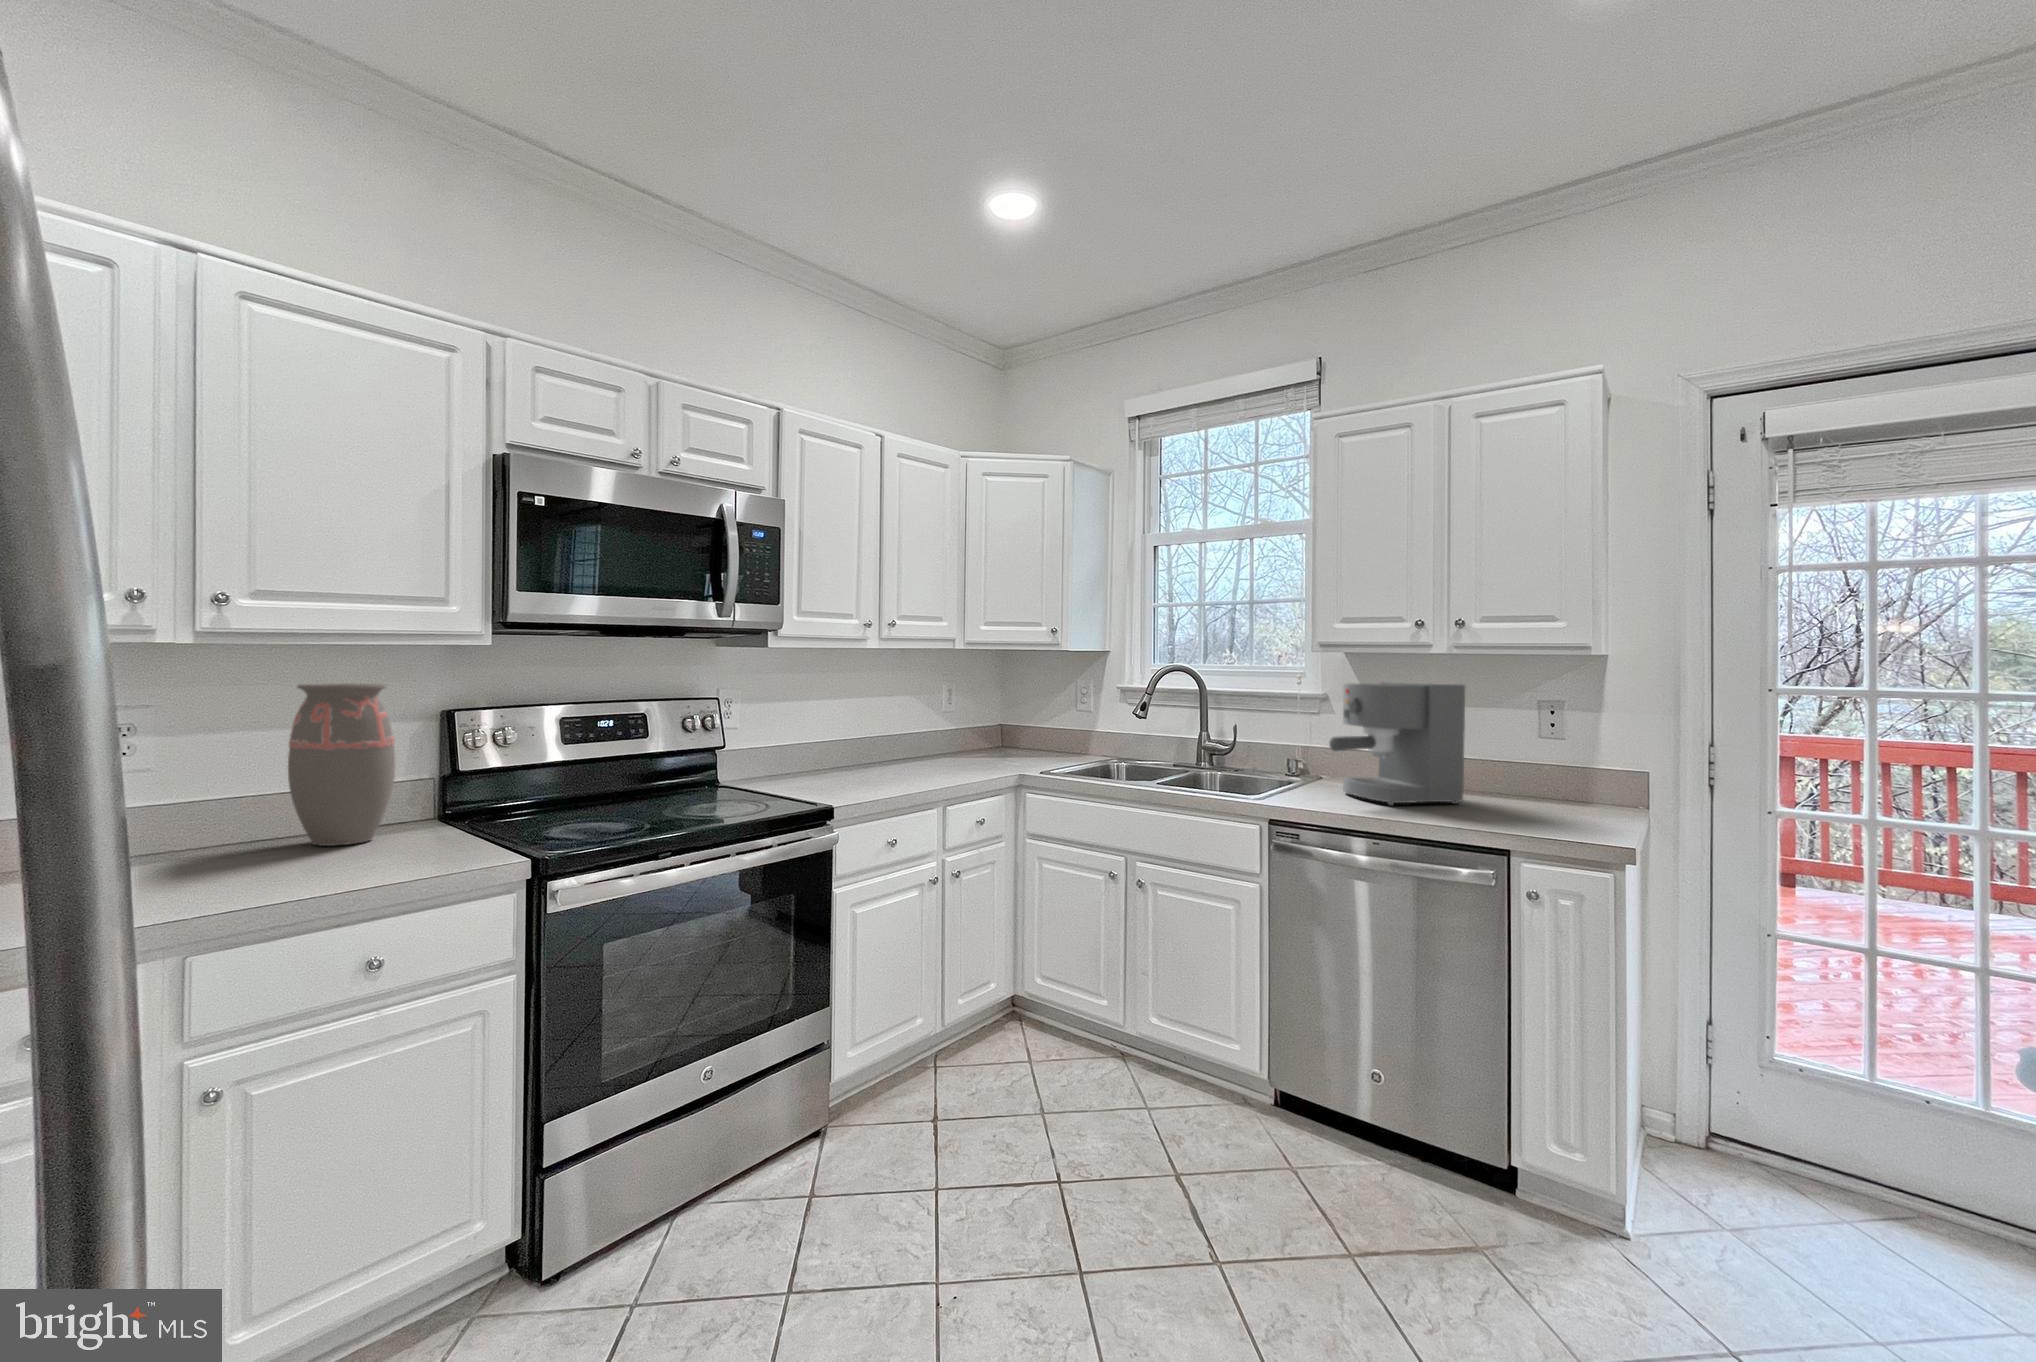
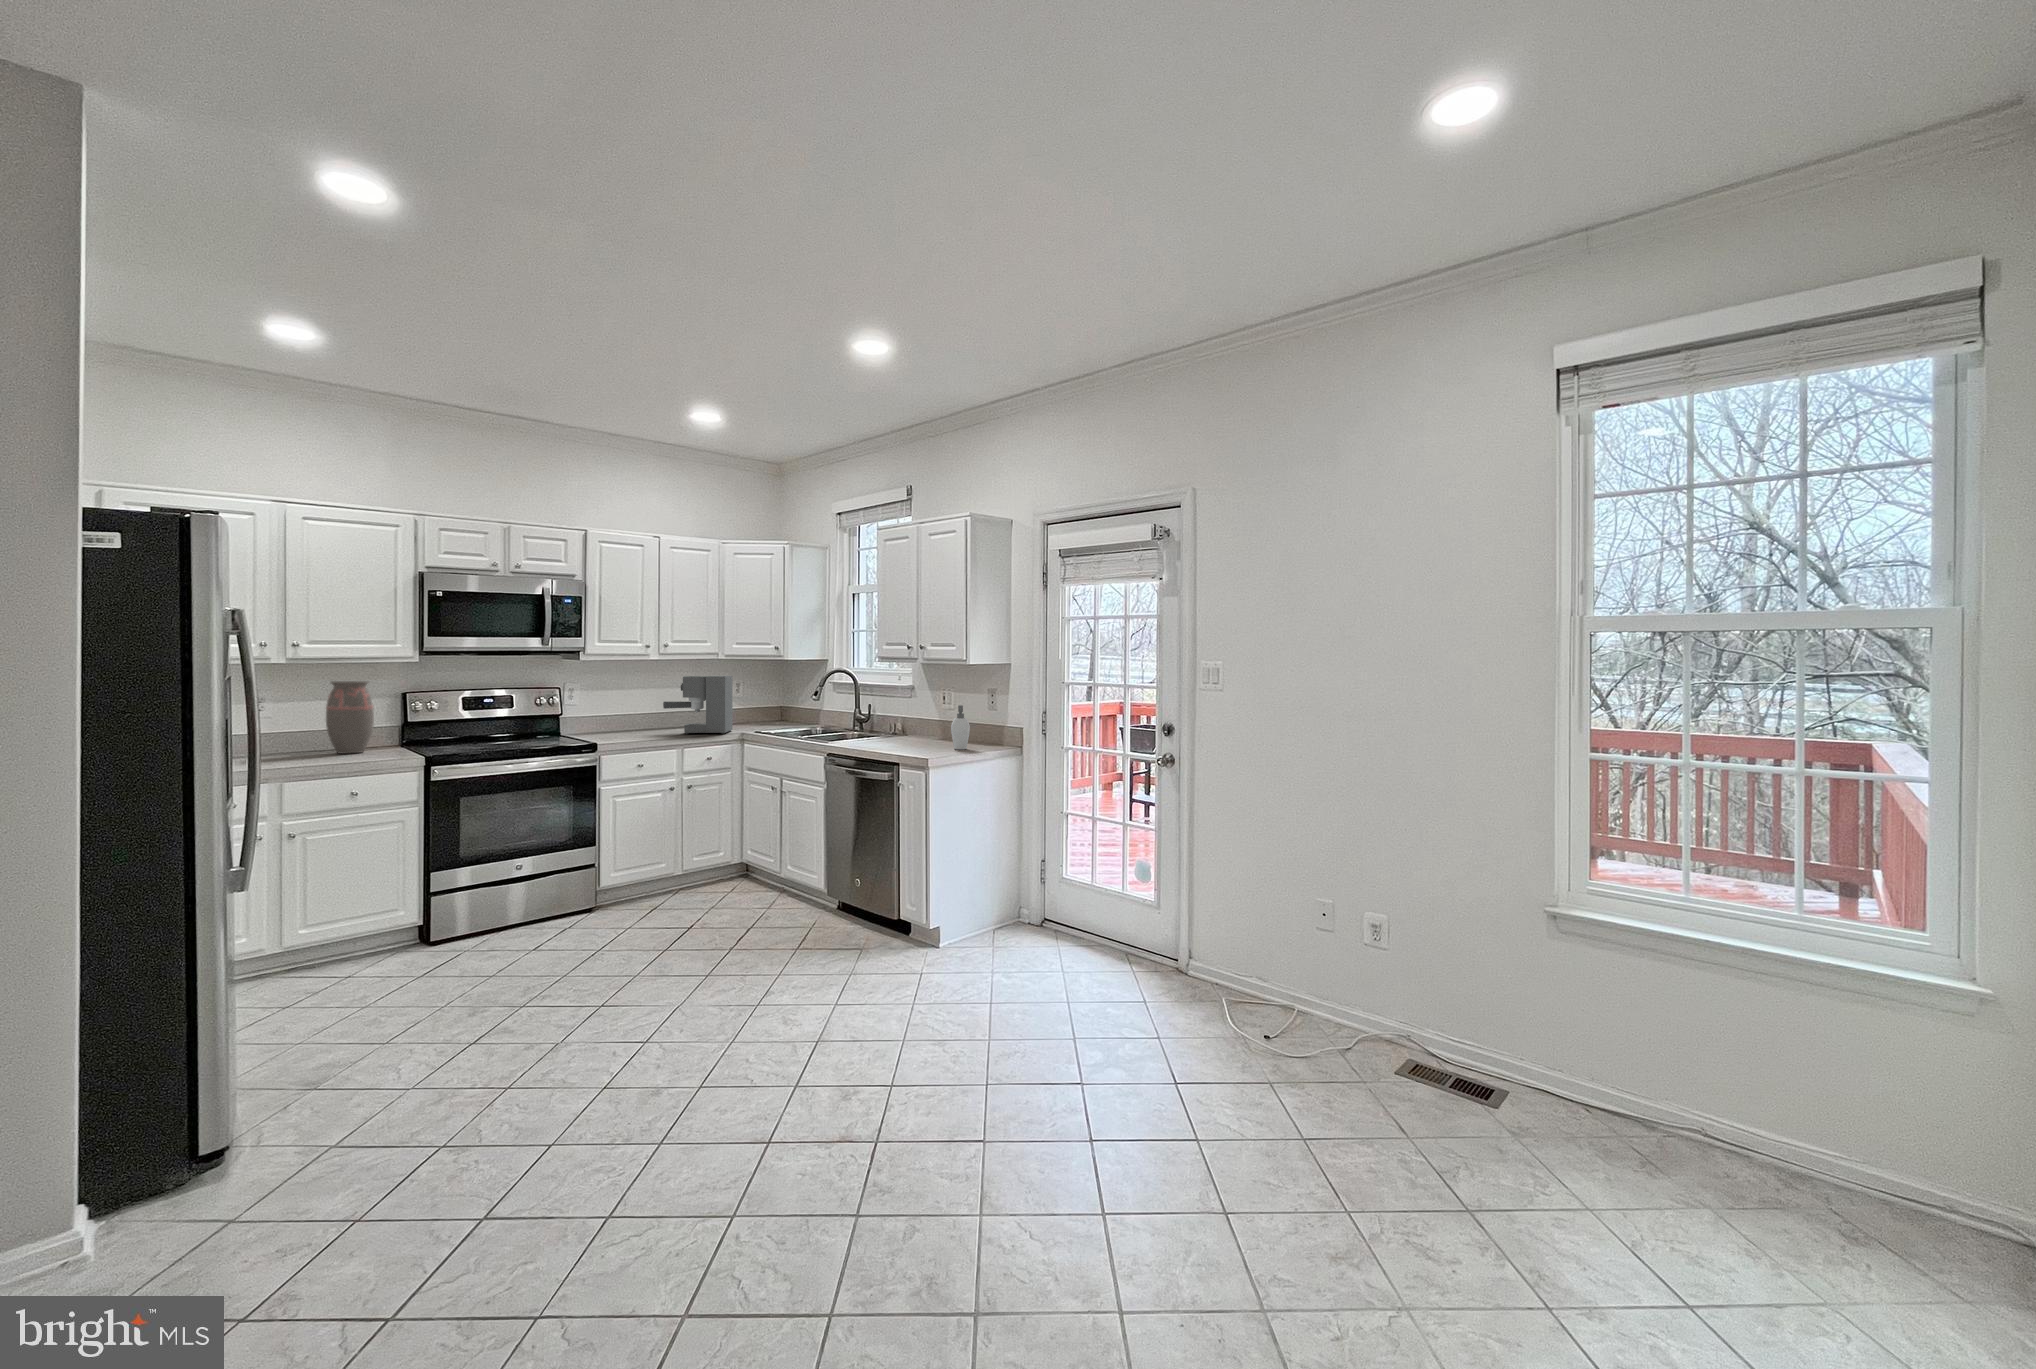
coffee maker: present [1329,682,1465,805] -> present [663,676,733,734]
soap dispenser: none [1542,734,1585,819] -> present [951,705,970,749]

